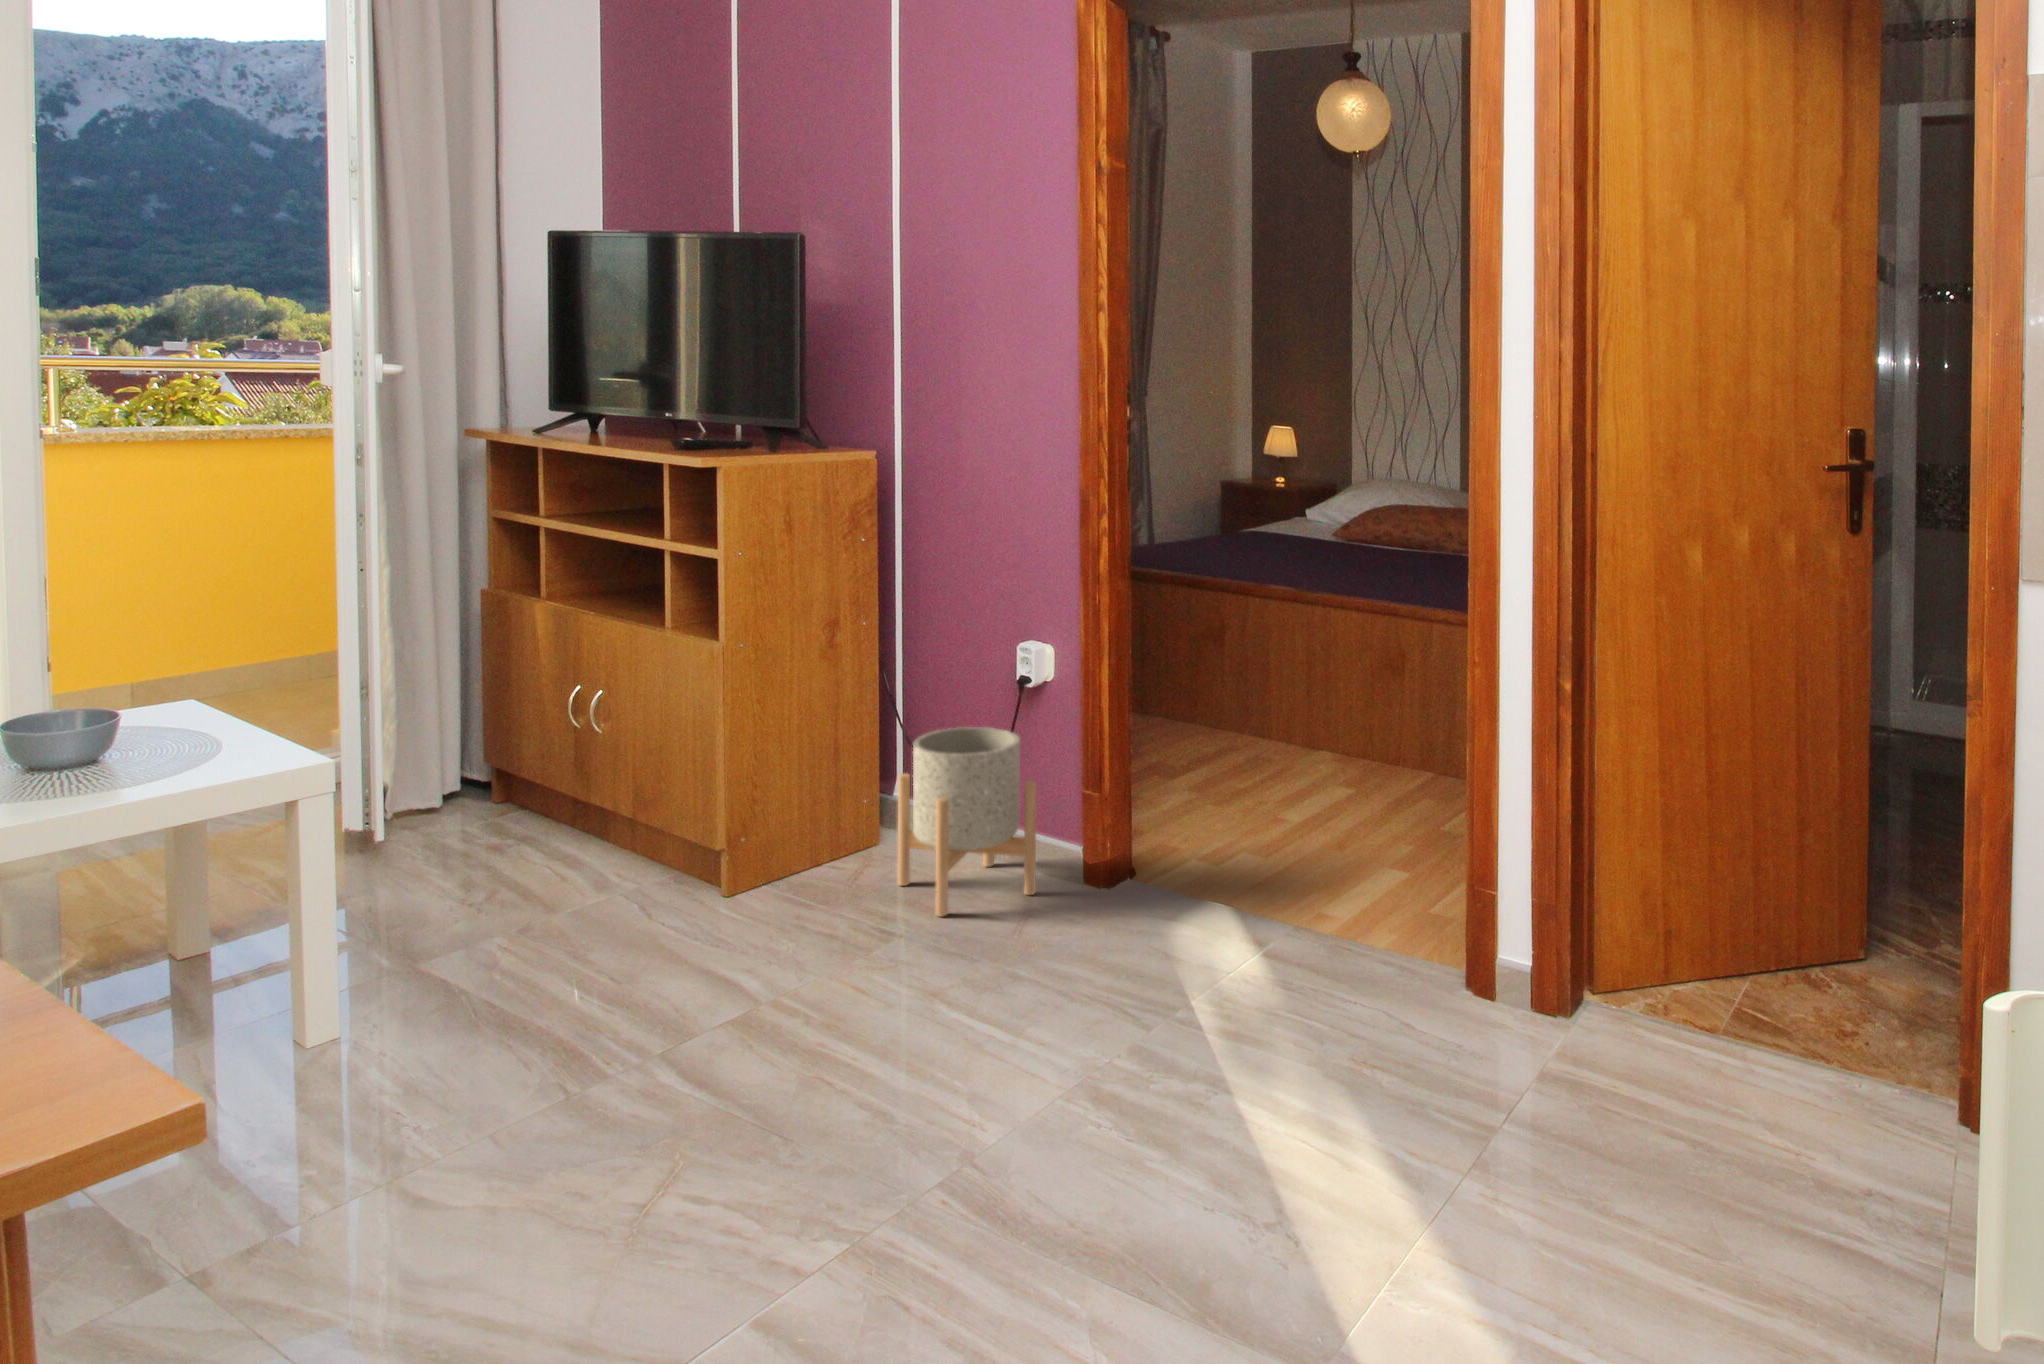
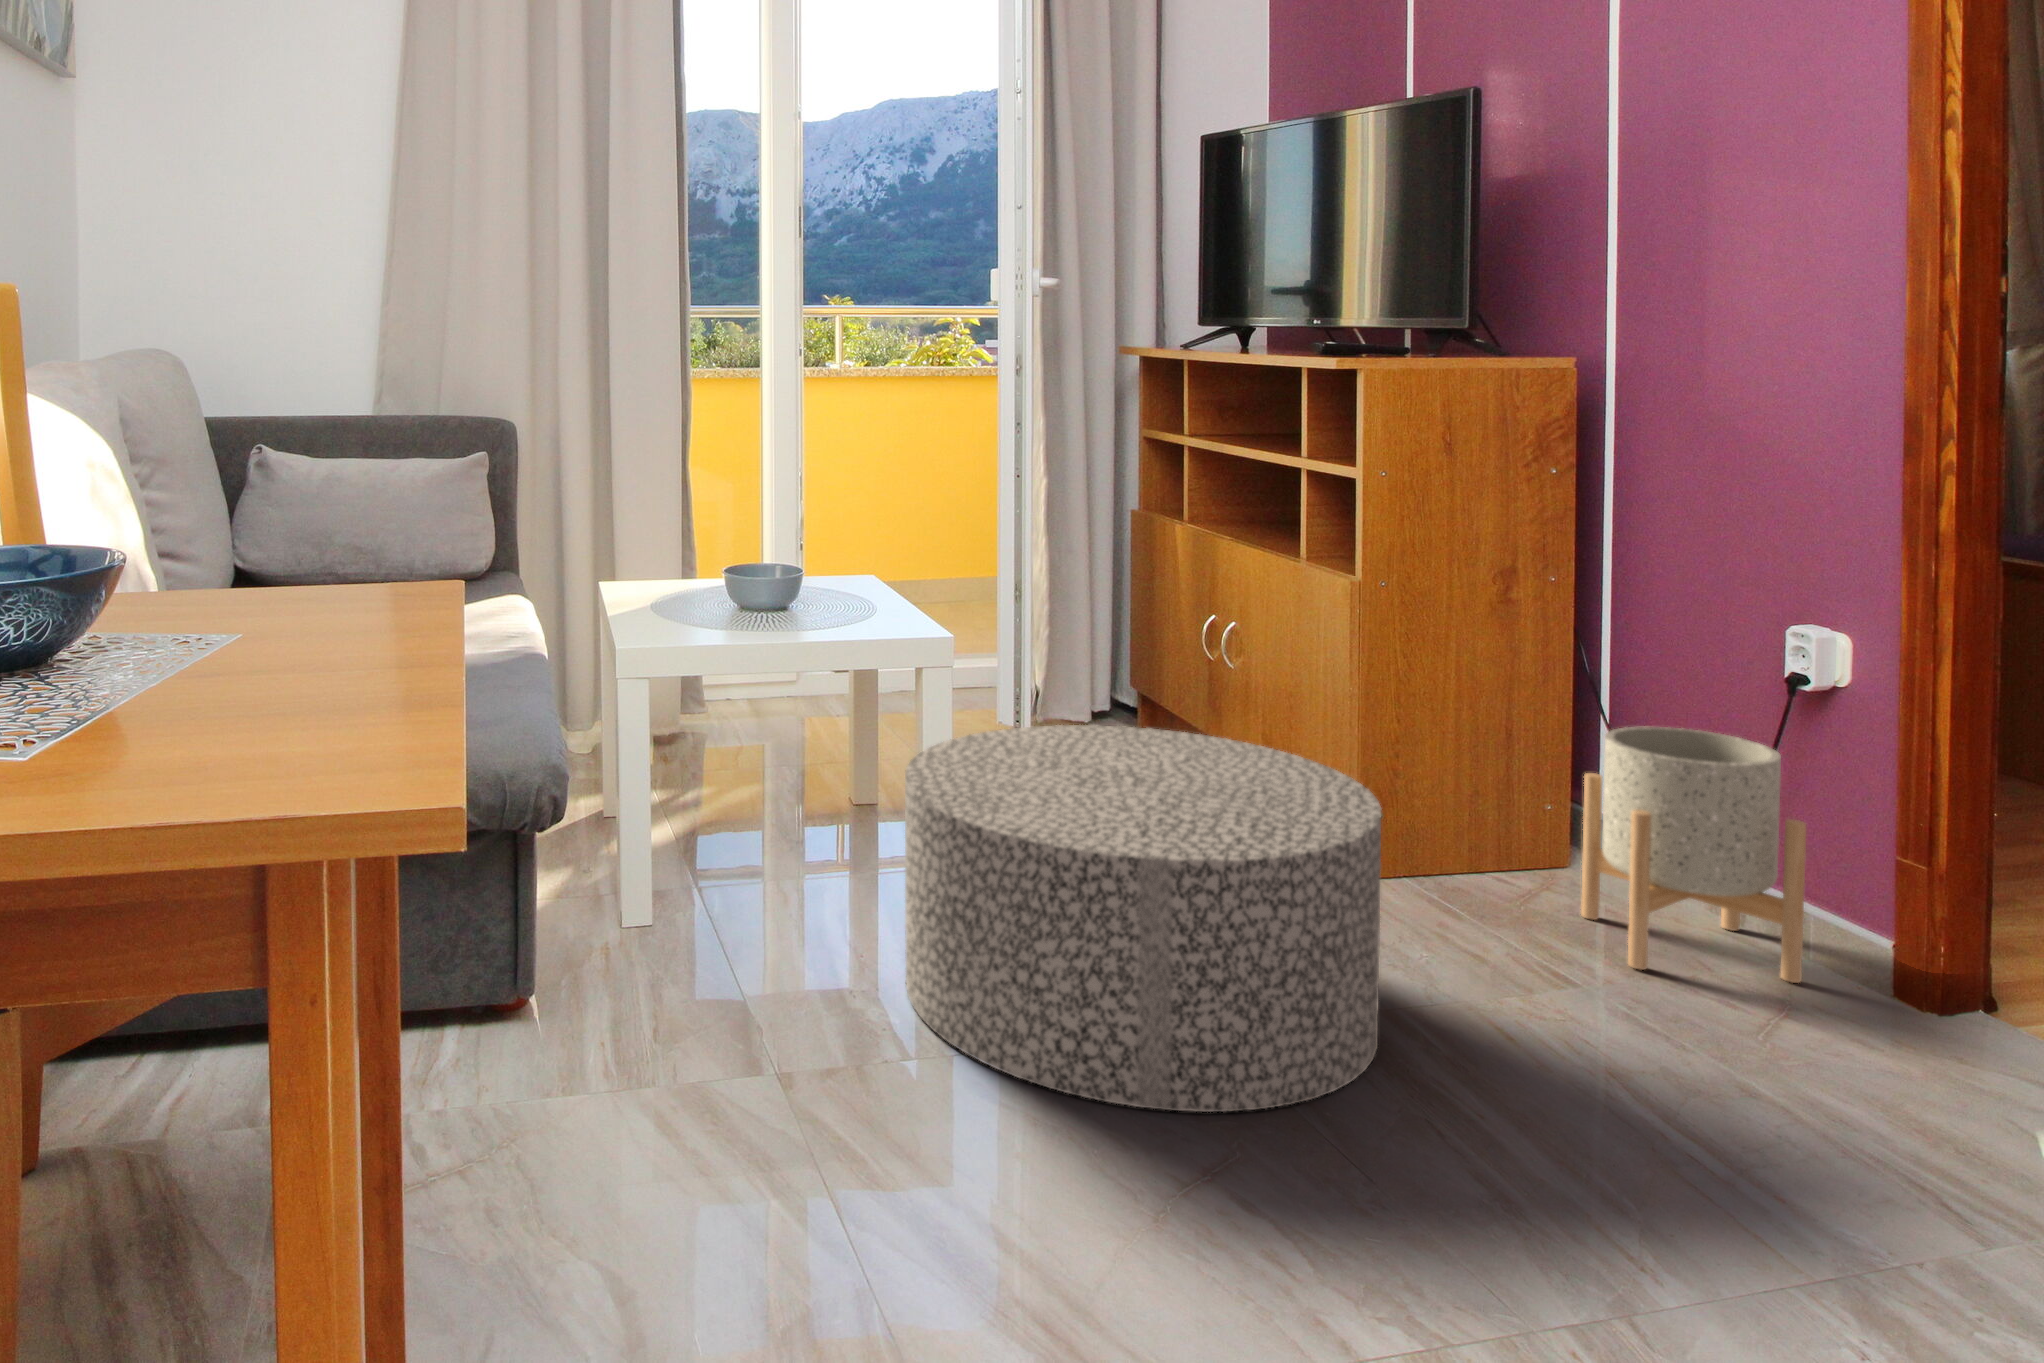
ottoman: none [306,813,786,1213] -> present [905,725,1381,1112]

